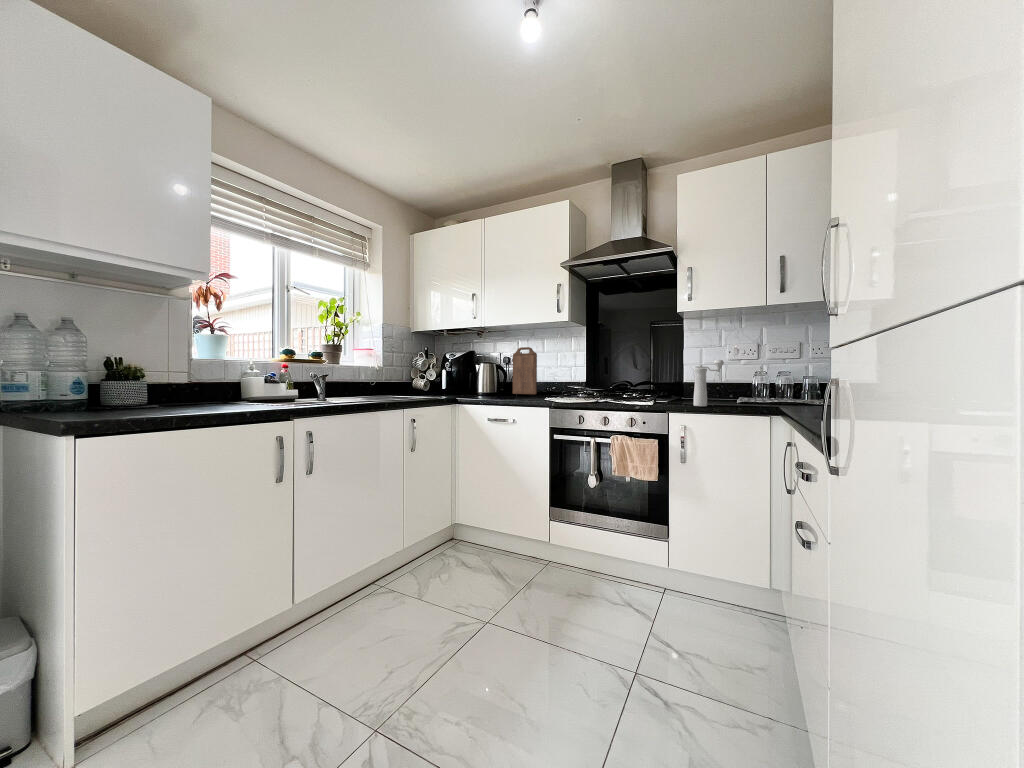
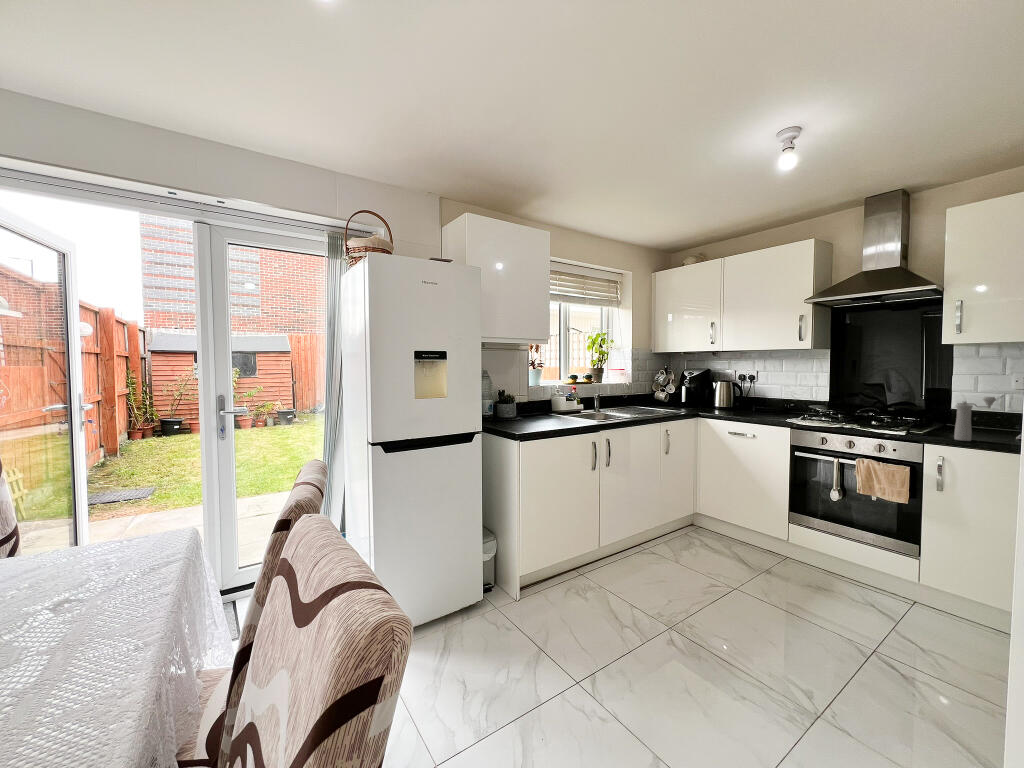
cutting board: present [513,347,537,394] -> none [748,368,774,410]

